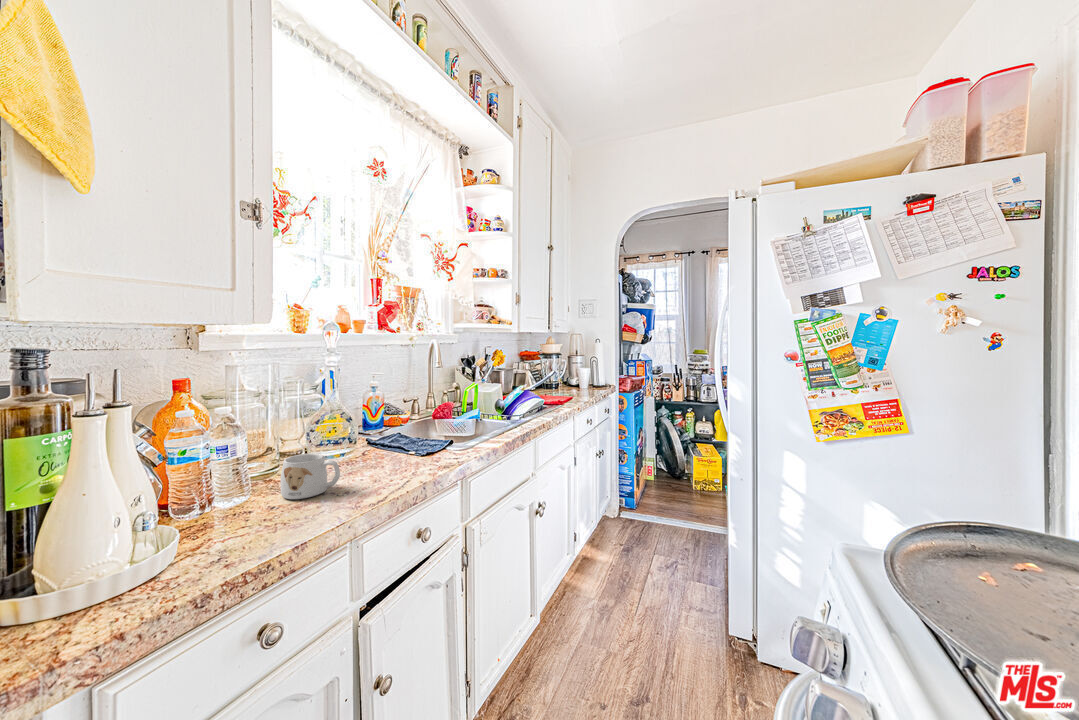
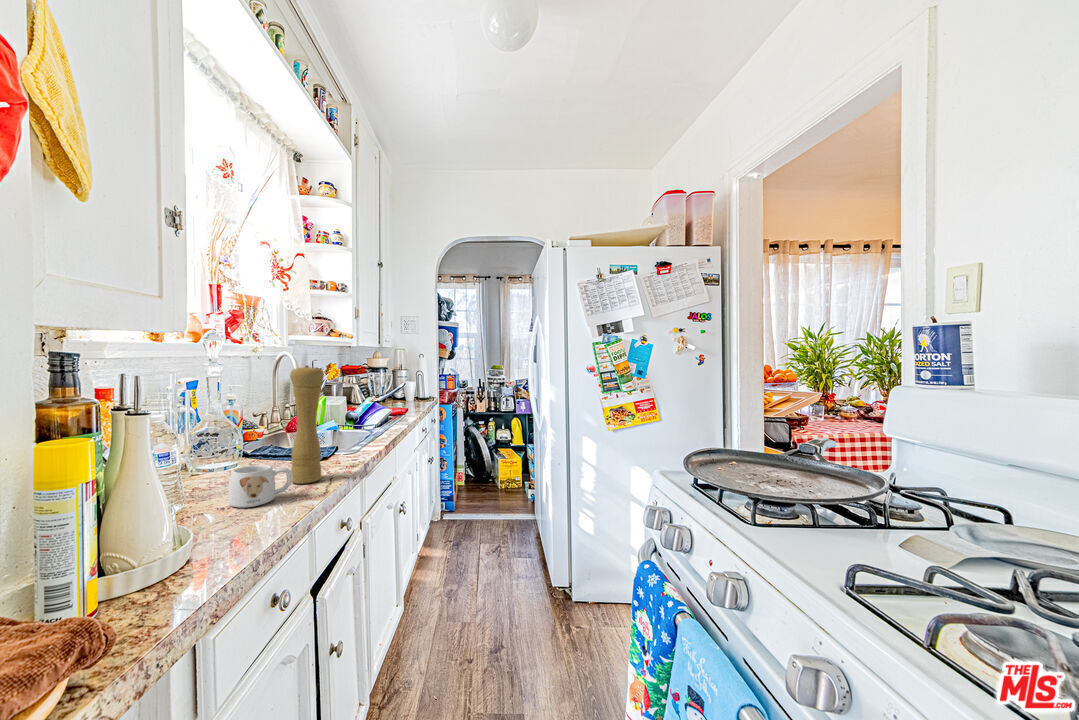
pepper mill: none [362,349,396,477] -> present [291,365,324,484]

